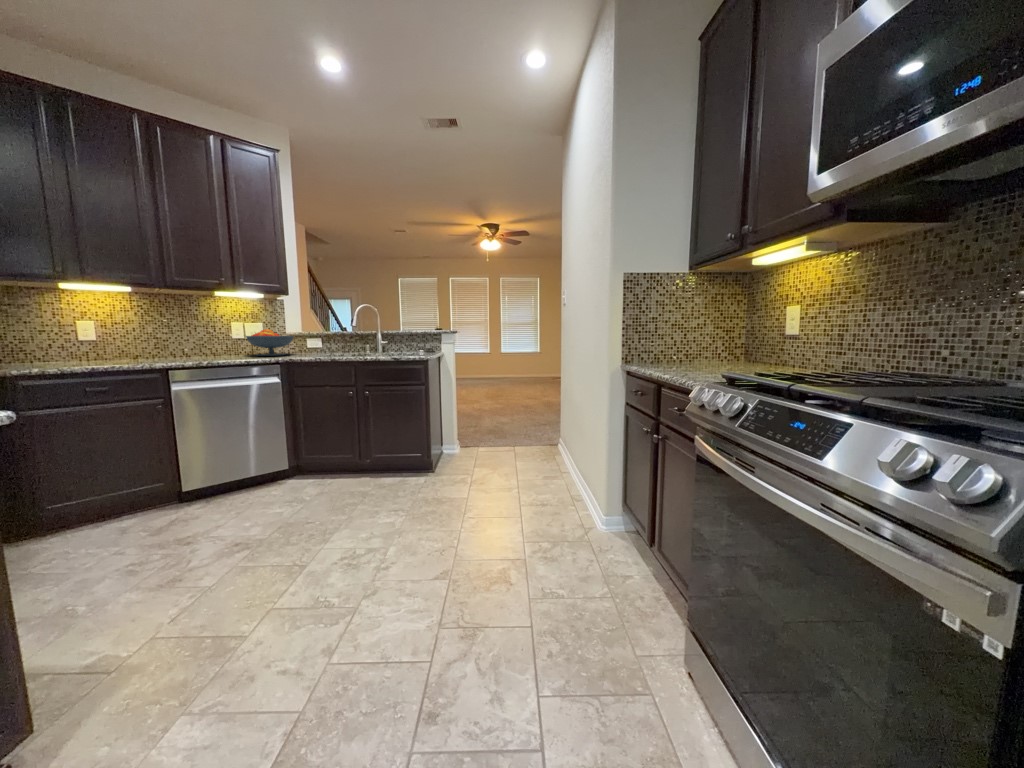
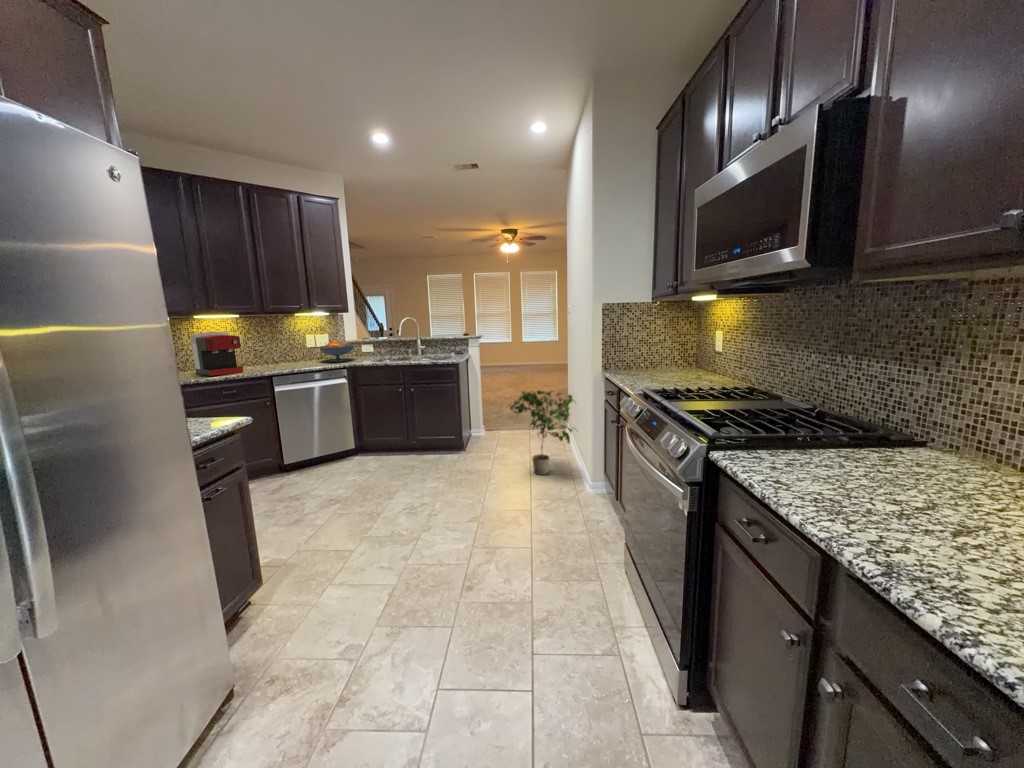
coffee maker: none [51,306,129,366] -> present [191,332,243,376]
potted plant: none [489,393,583,505] -> present [509,390,573,475]

